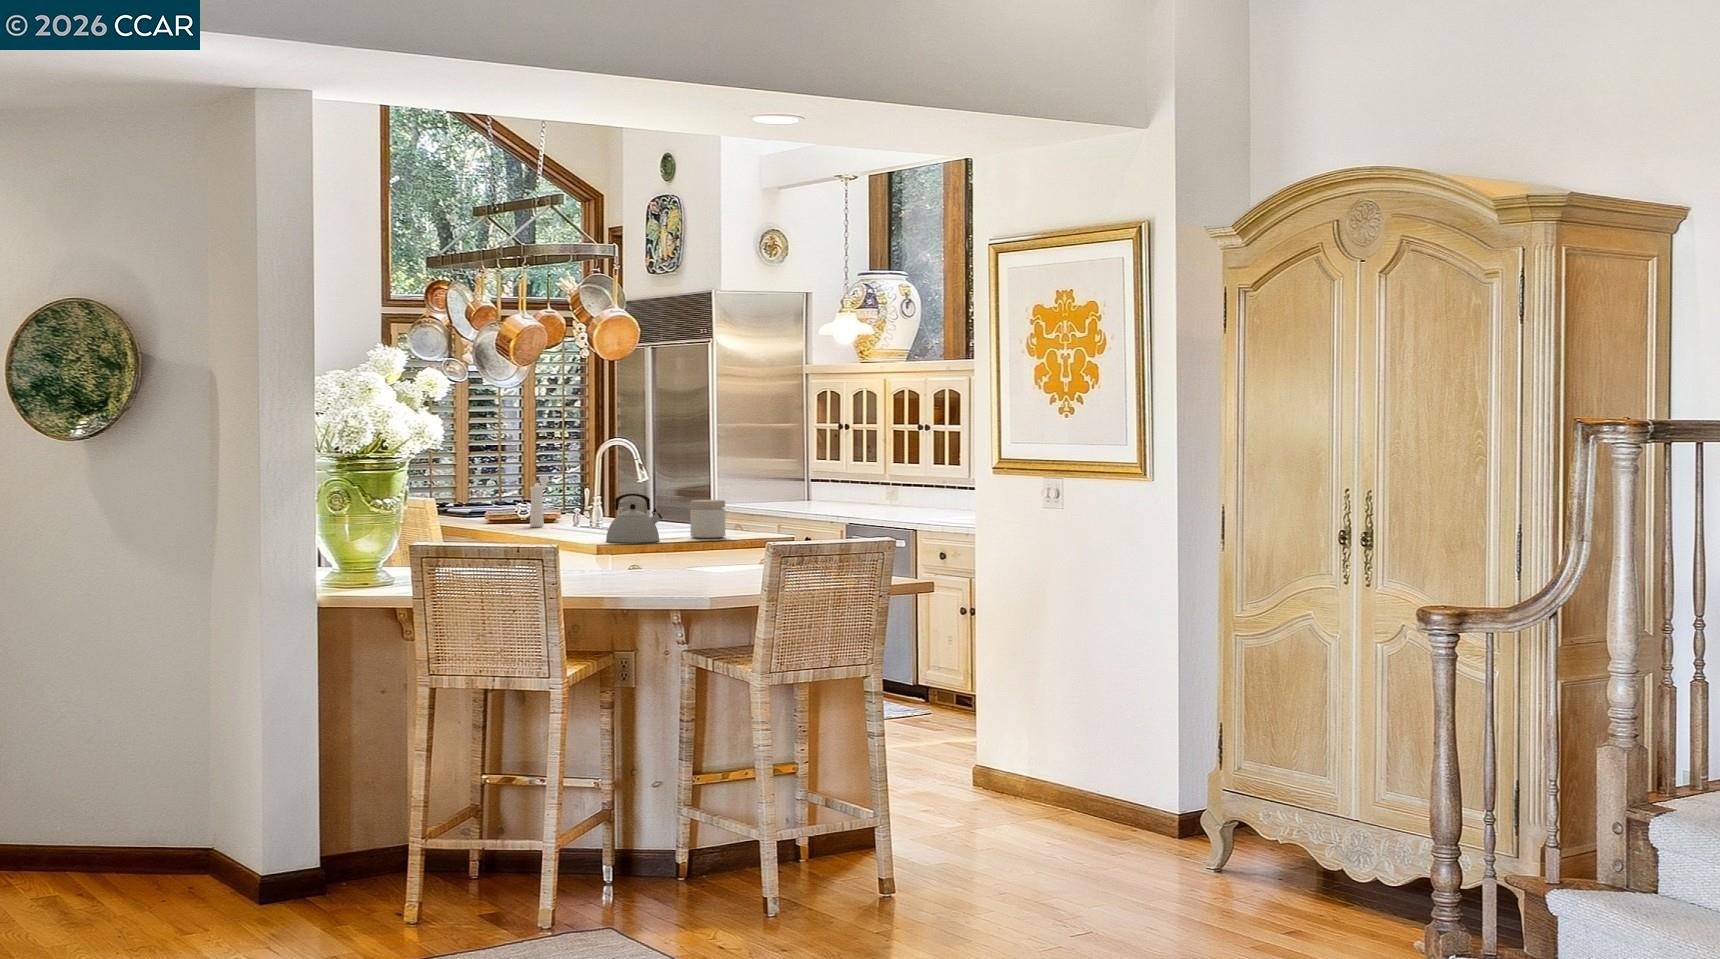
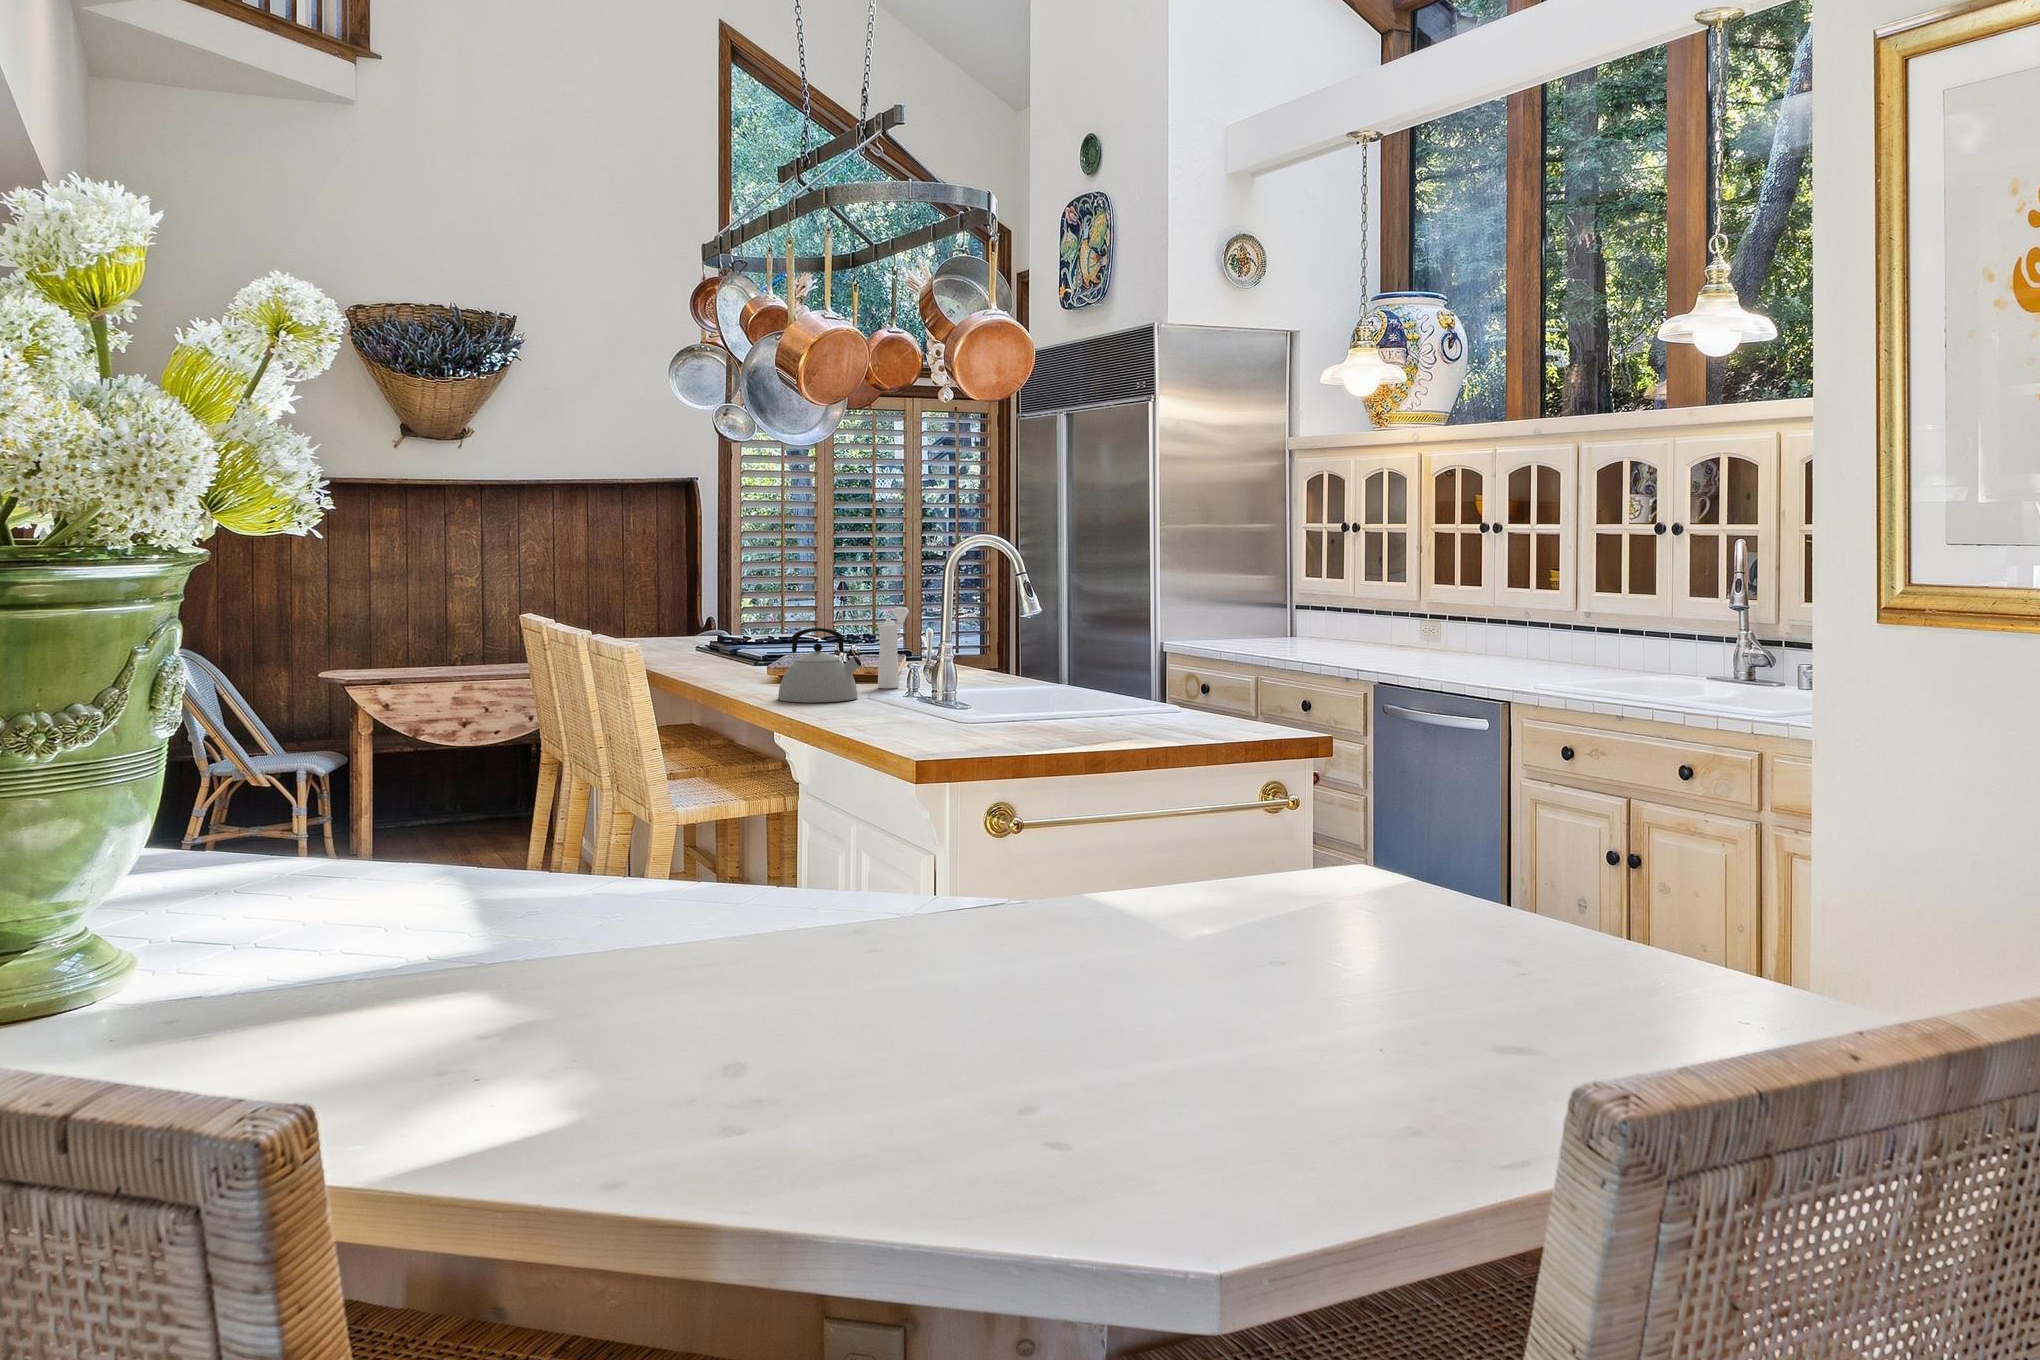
kettle: present [606,494,662,543] -> present [778,628,861,703]
jar: present [690,500,725,538] -> none [1138,655,1197,723]

